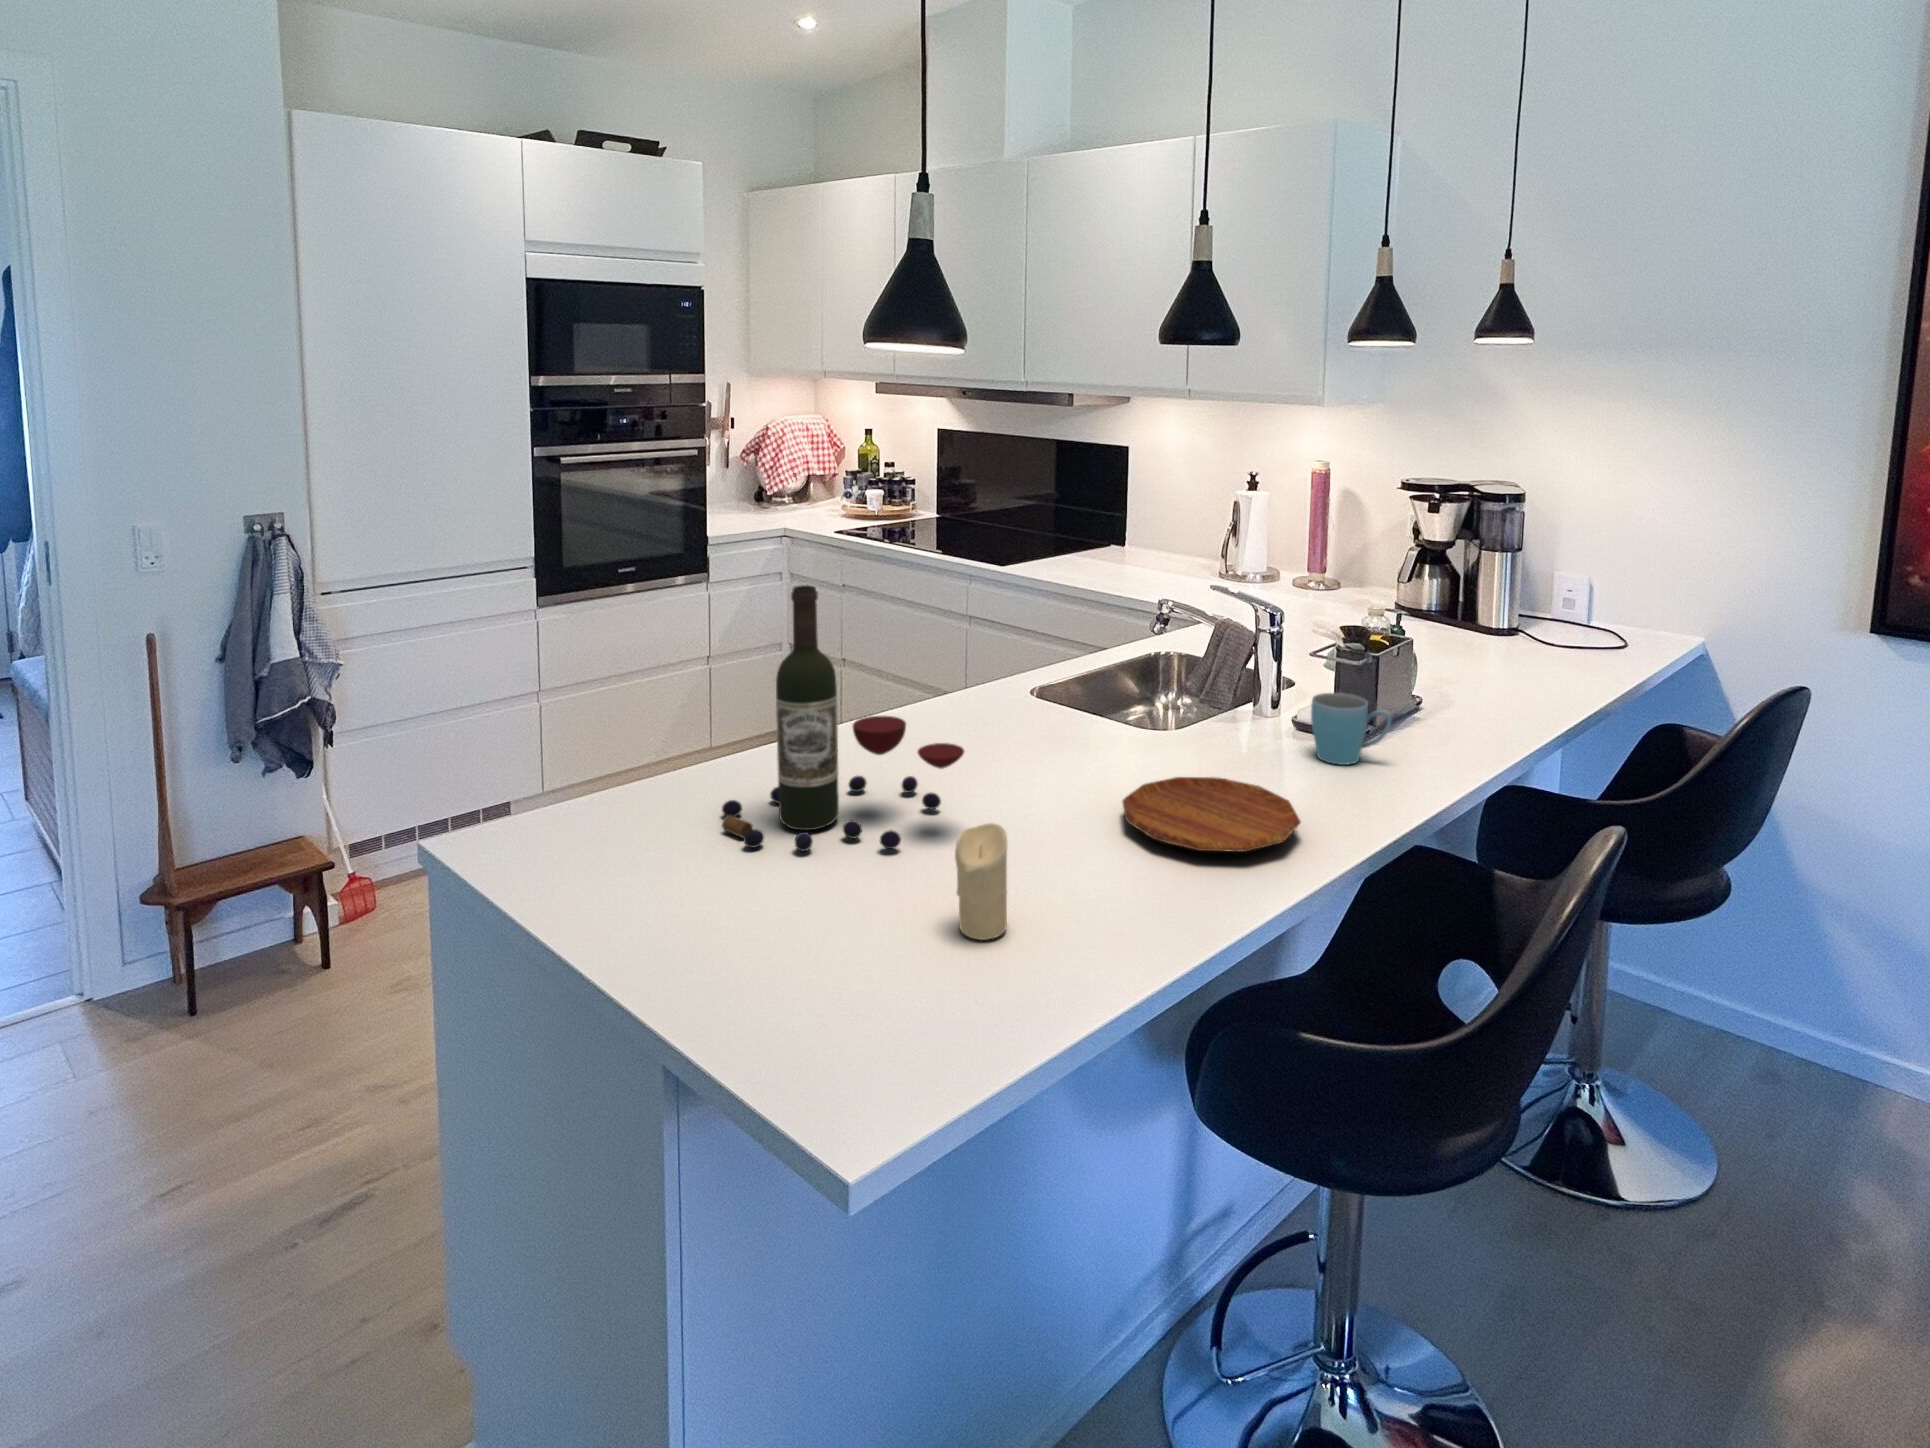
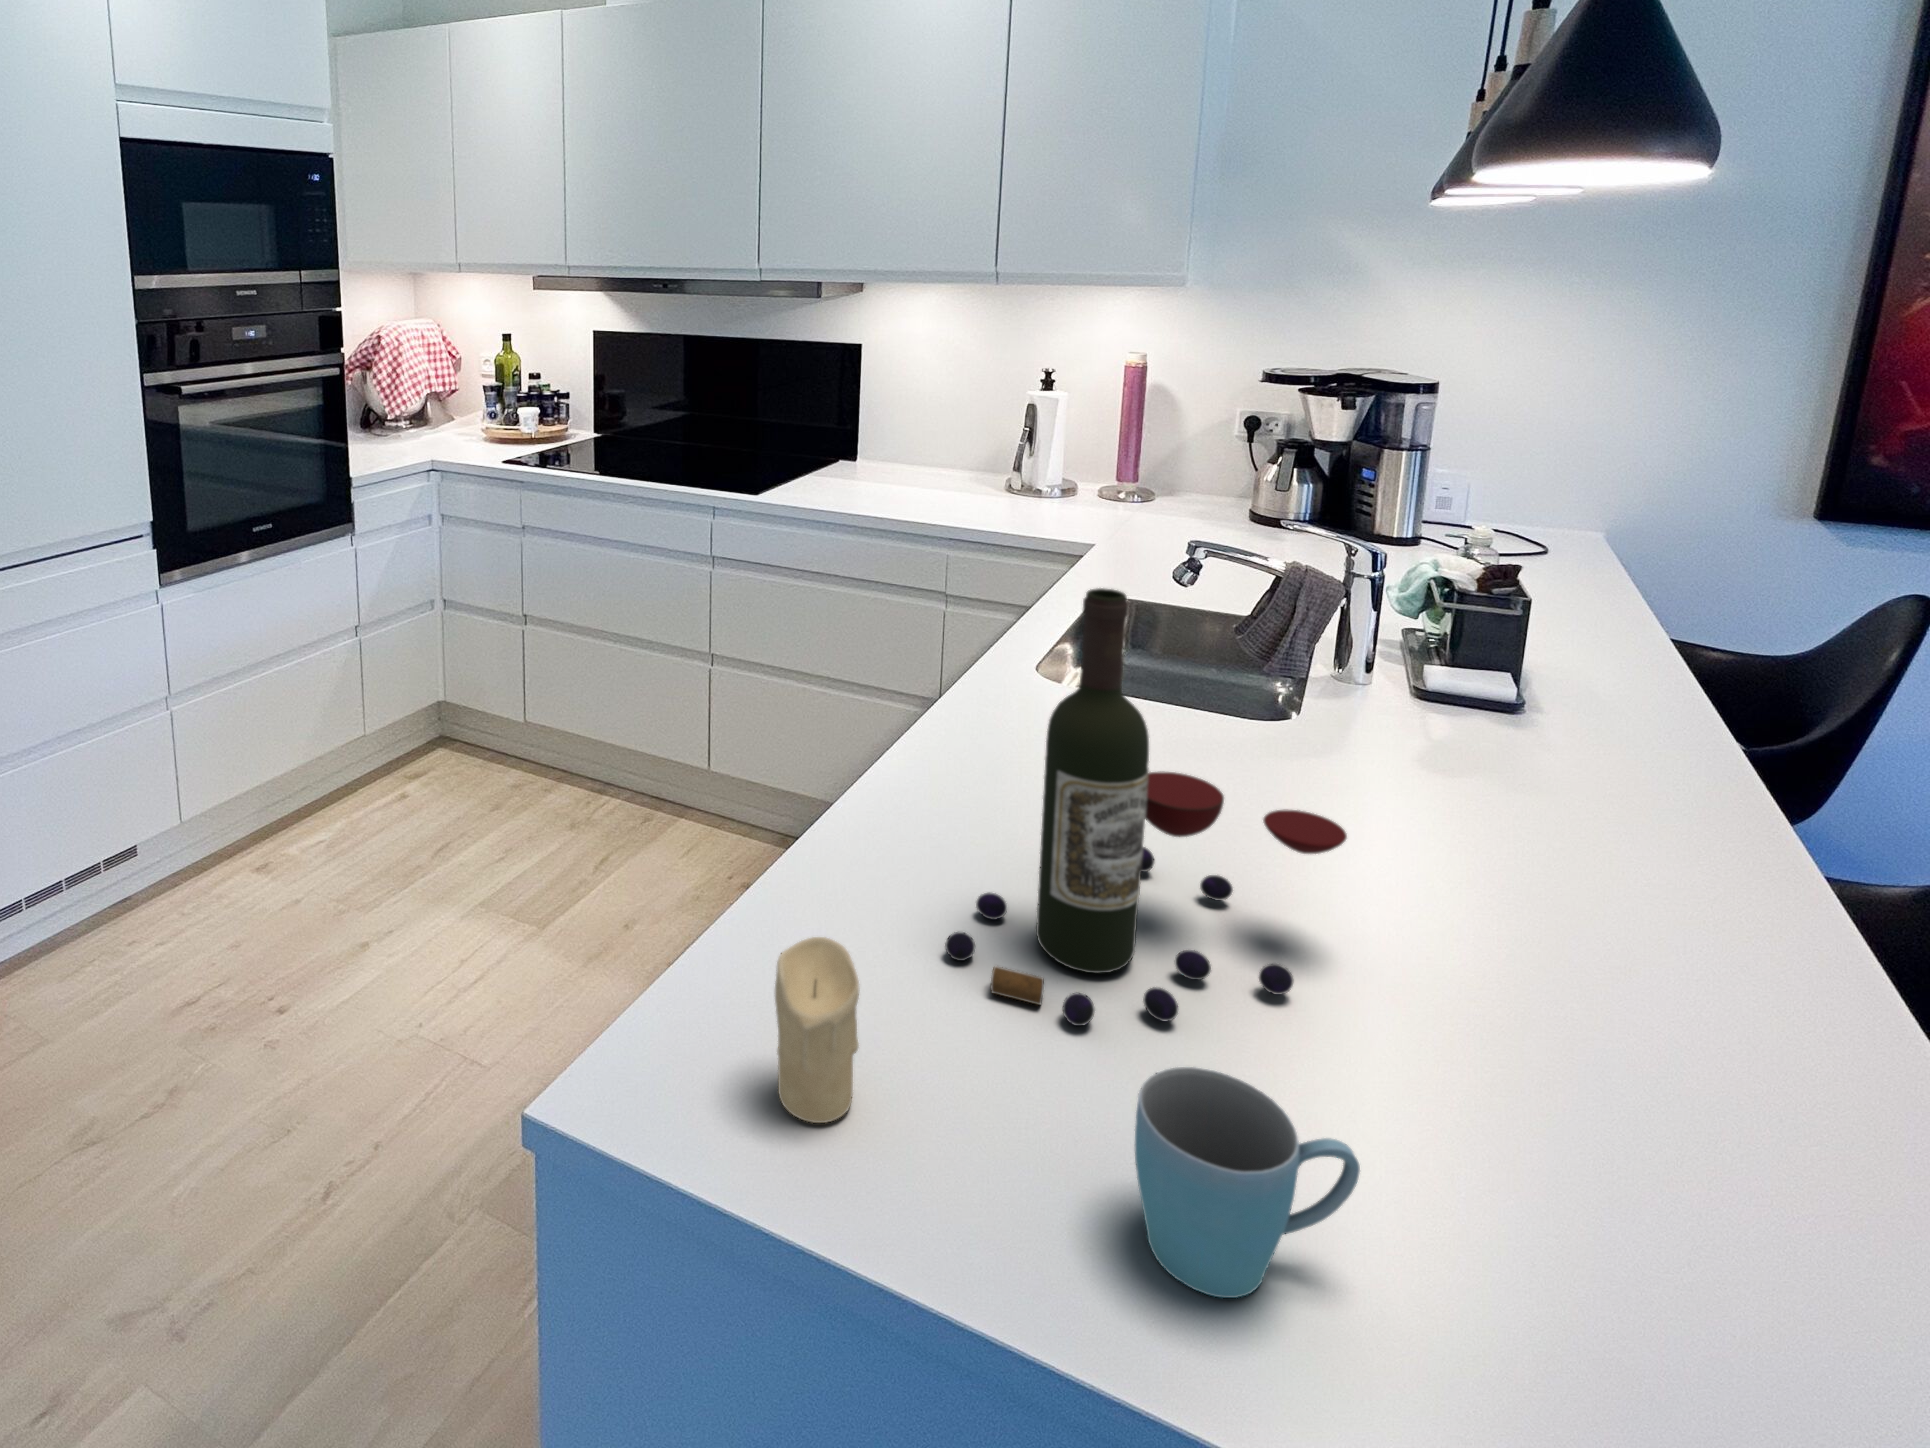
mug: present [1311,693,1391,765] -> present [1135,1067,1360,1298]
tray: present [1123,777,1301,852] -> none [1441,795,1764,933]
candle: present [955,823,1007,940] -> present [775,937,859,1123]

